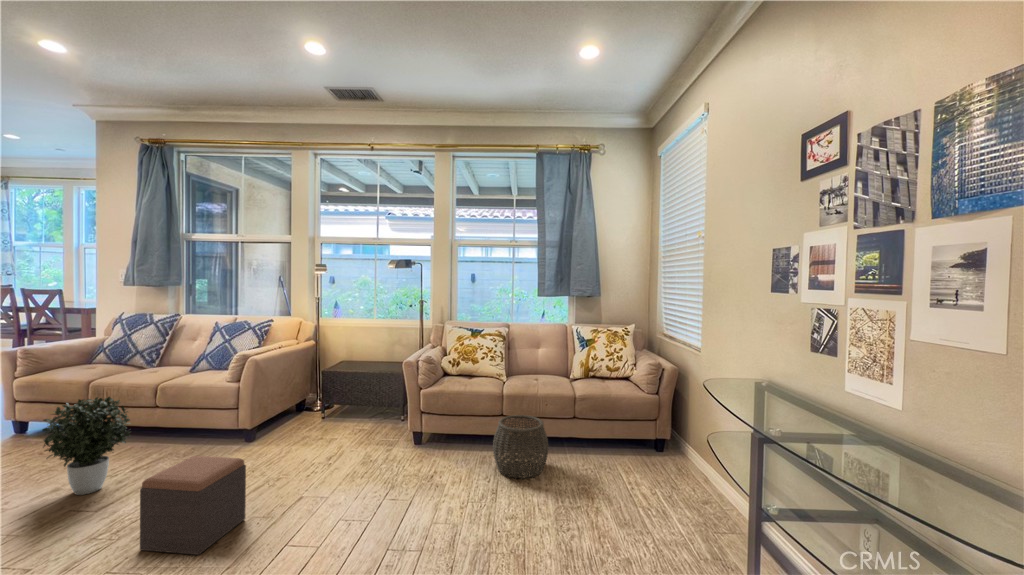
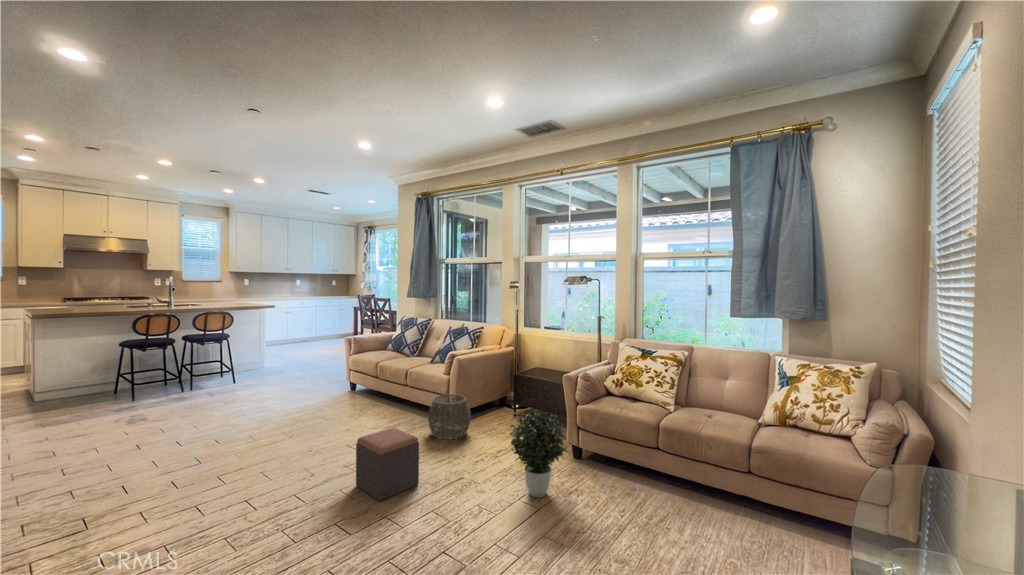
potted plant: present [43,397,131,495] -> present [510,410,568,498]
woven basket: present [493,415,548,479] -> present [428,394,471,440]

